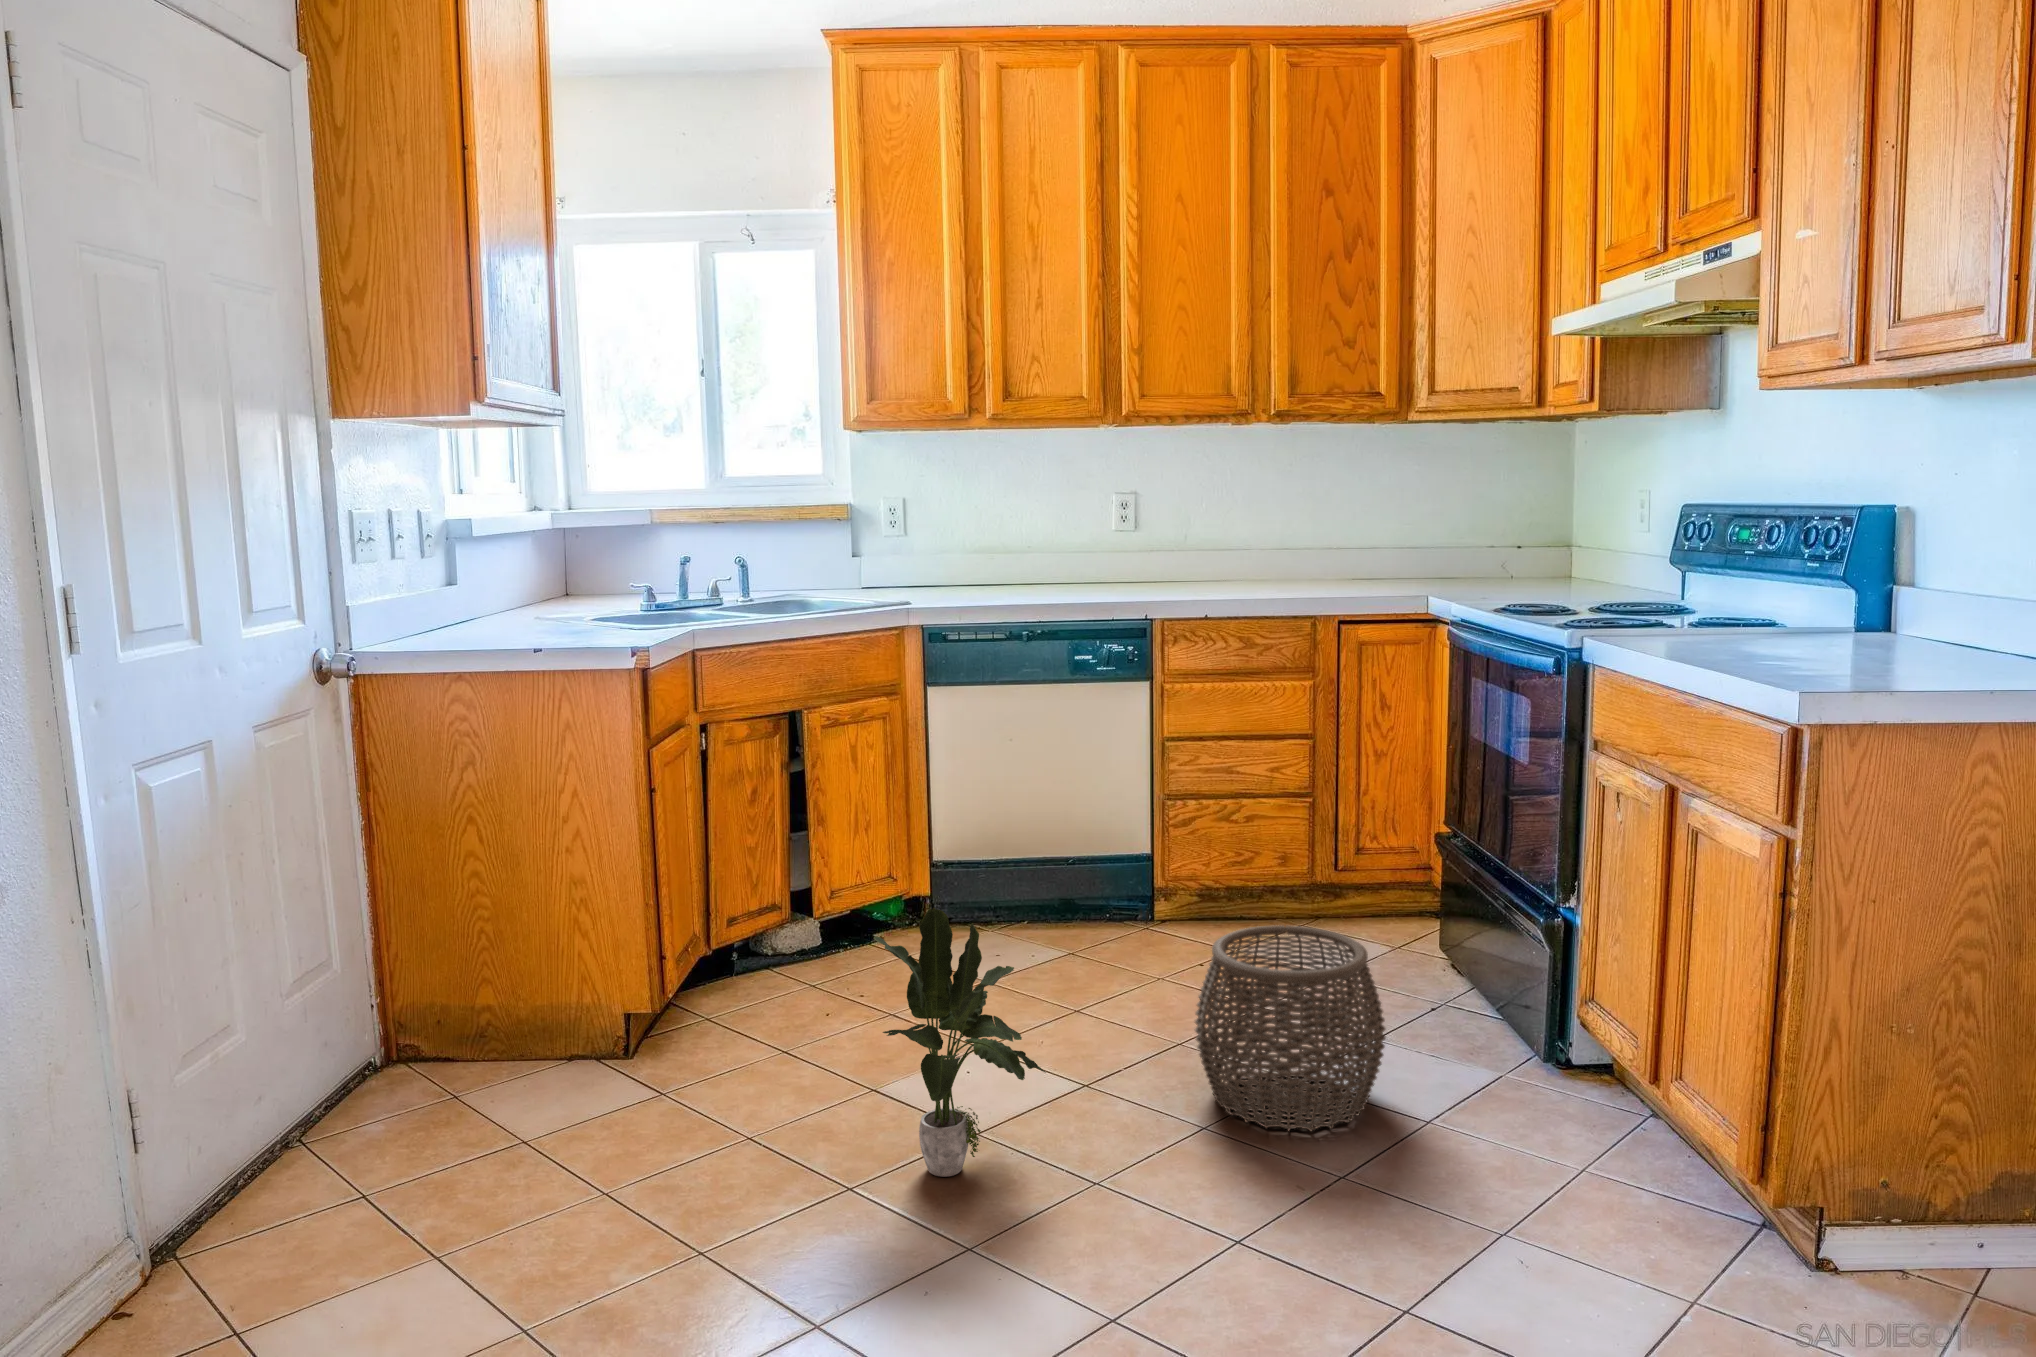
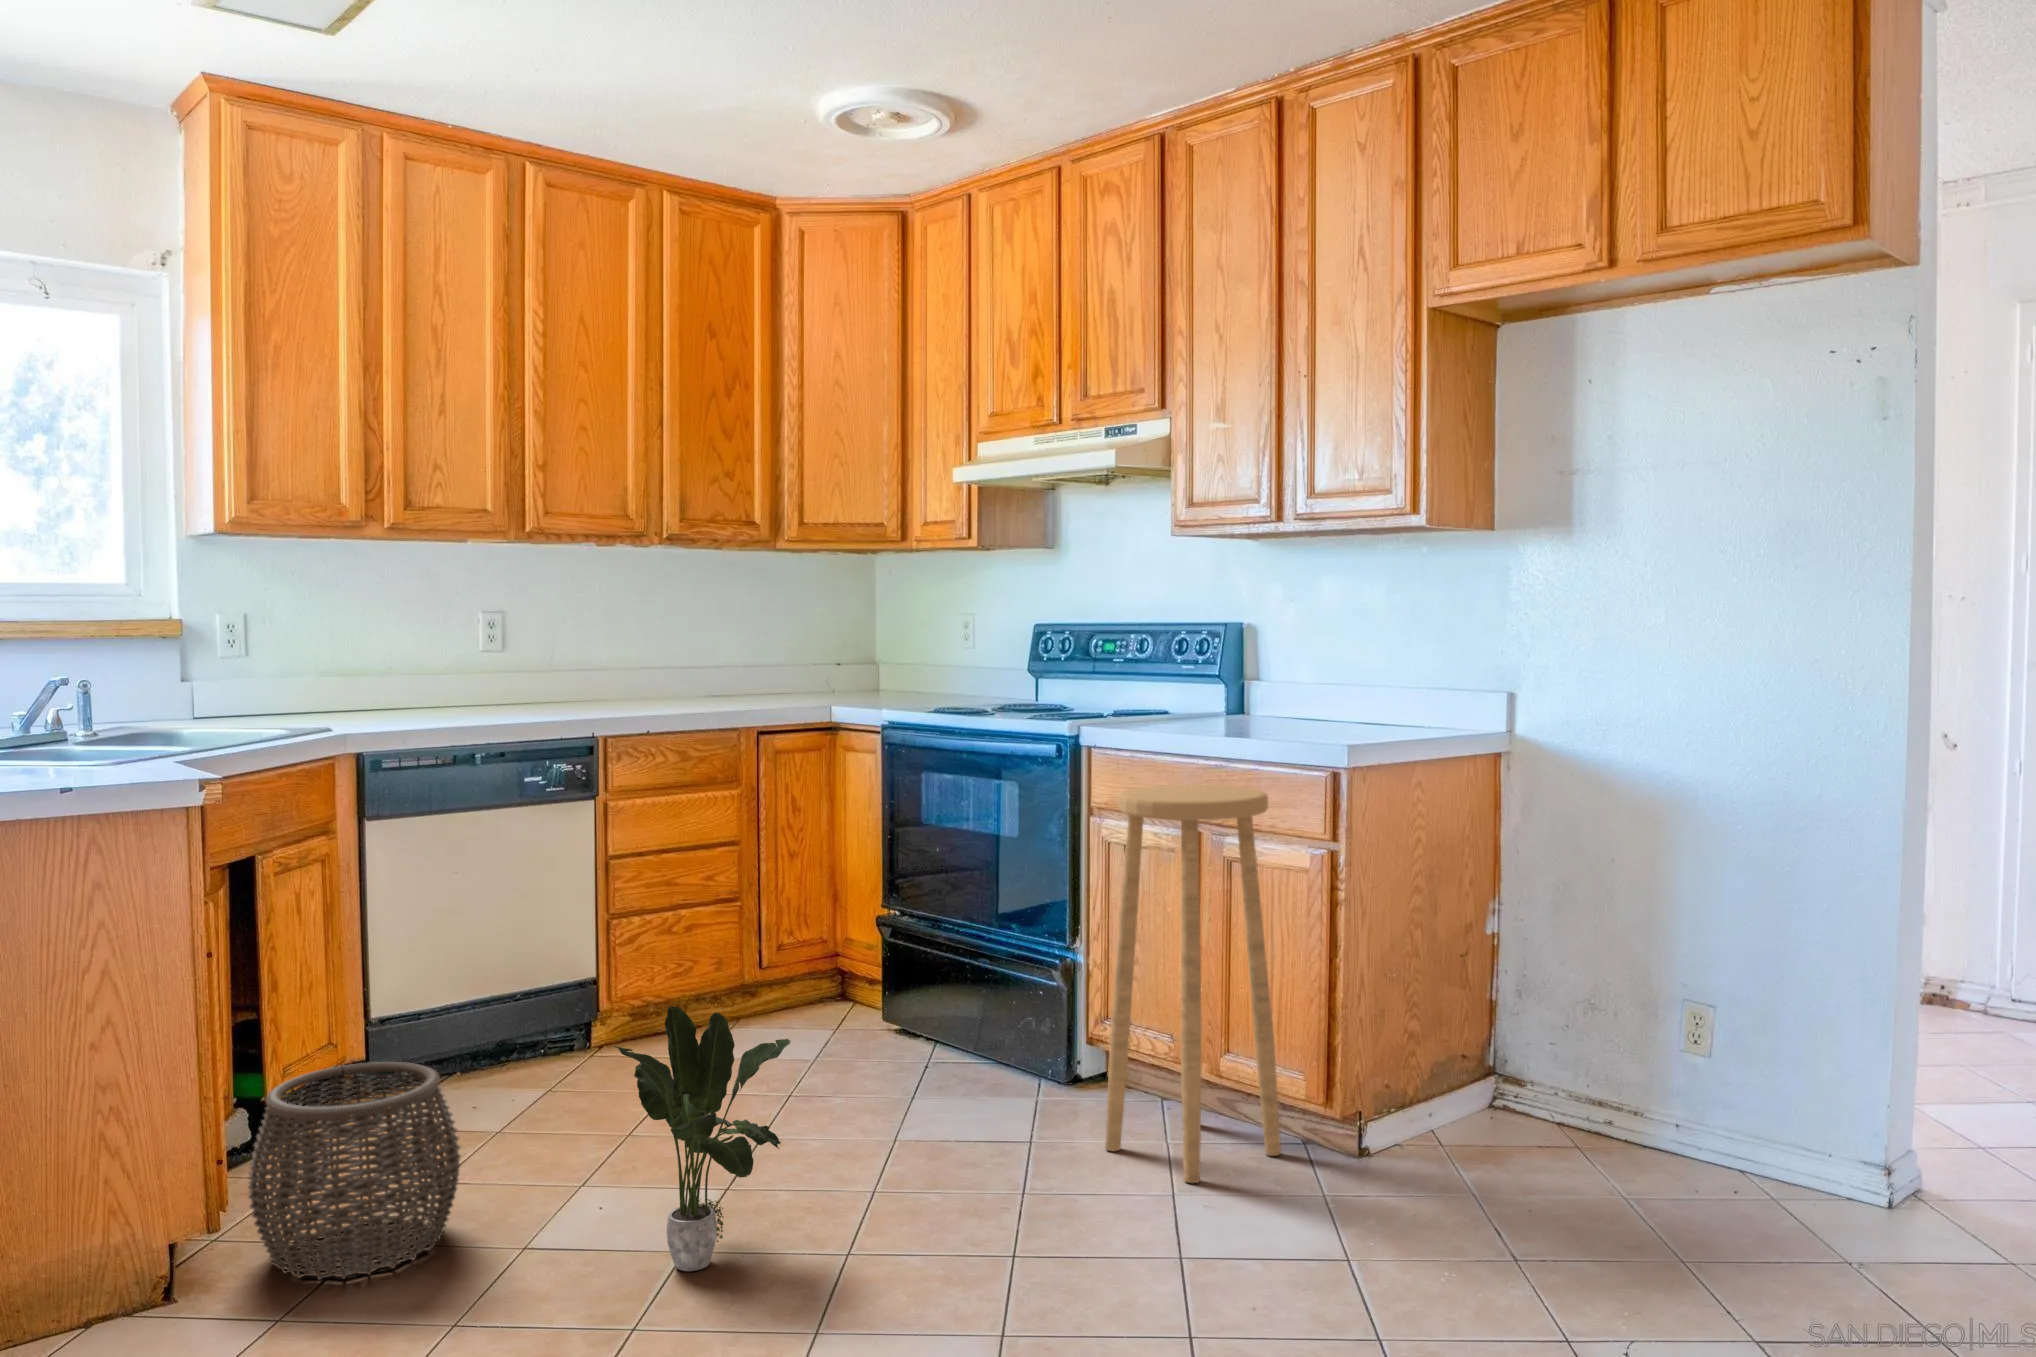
stool: none [1504,730,1753,1274] -> present [1105,785,1281,1183]
woven basket: present [1195,926,1385,1131] -> present [248,1062,461,1280]

